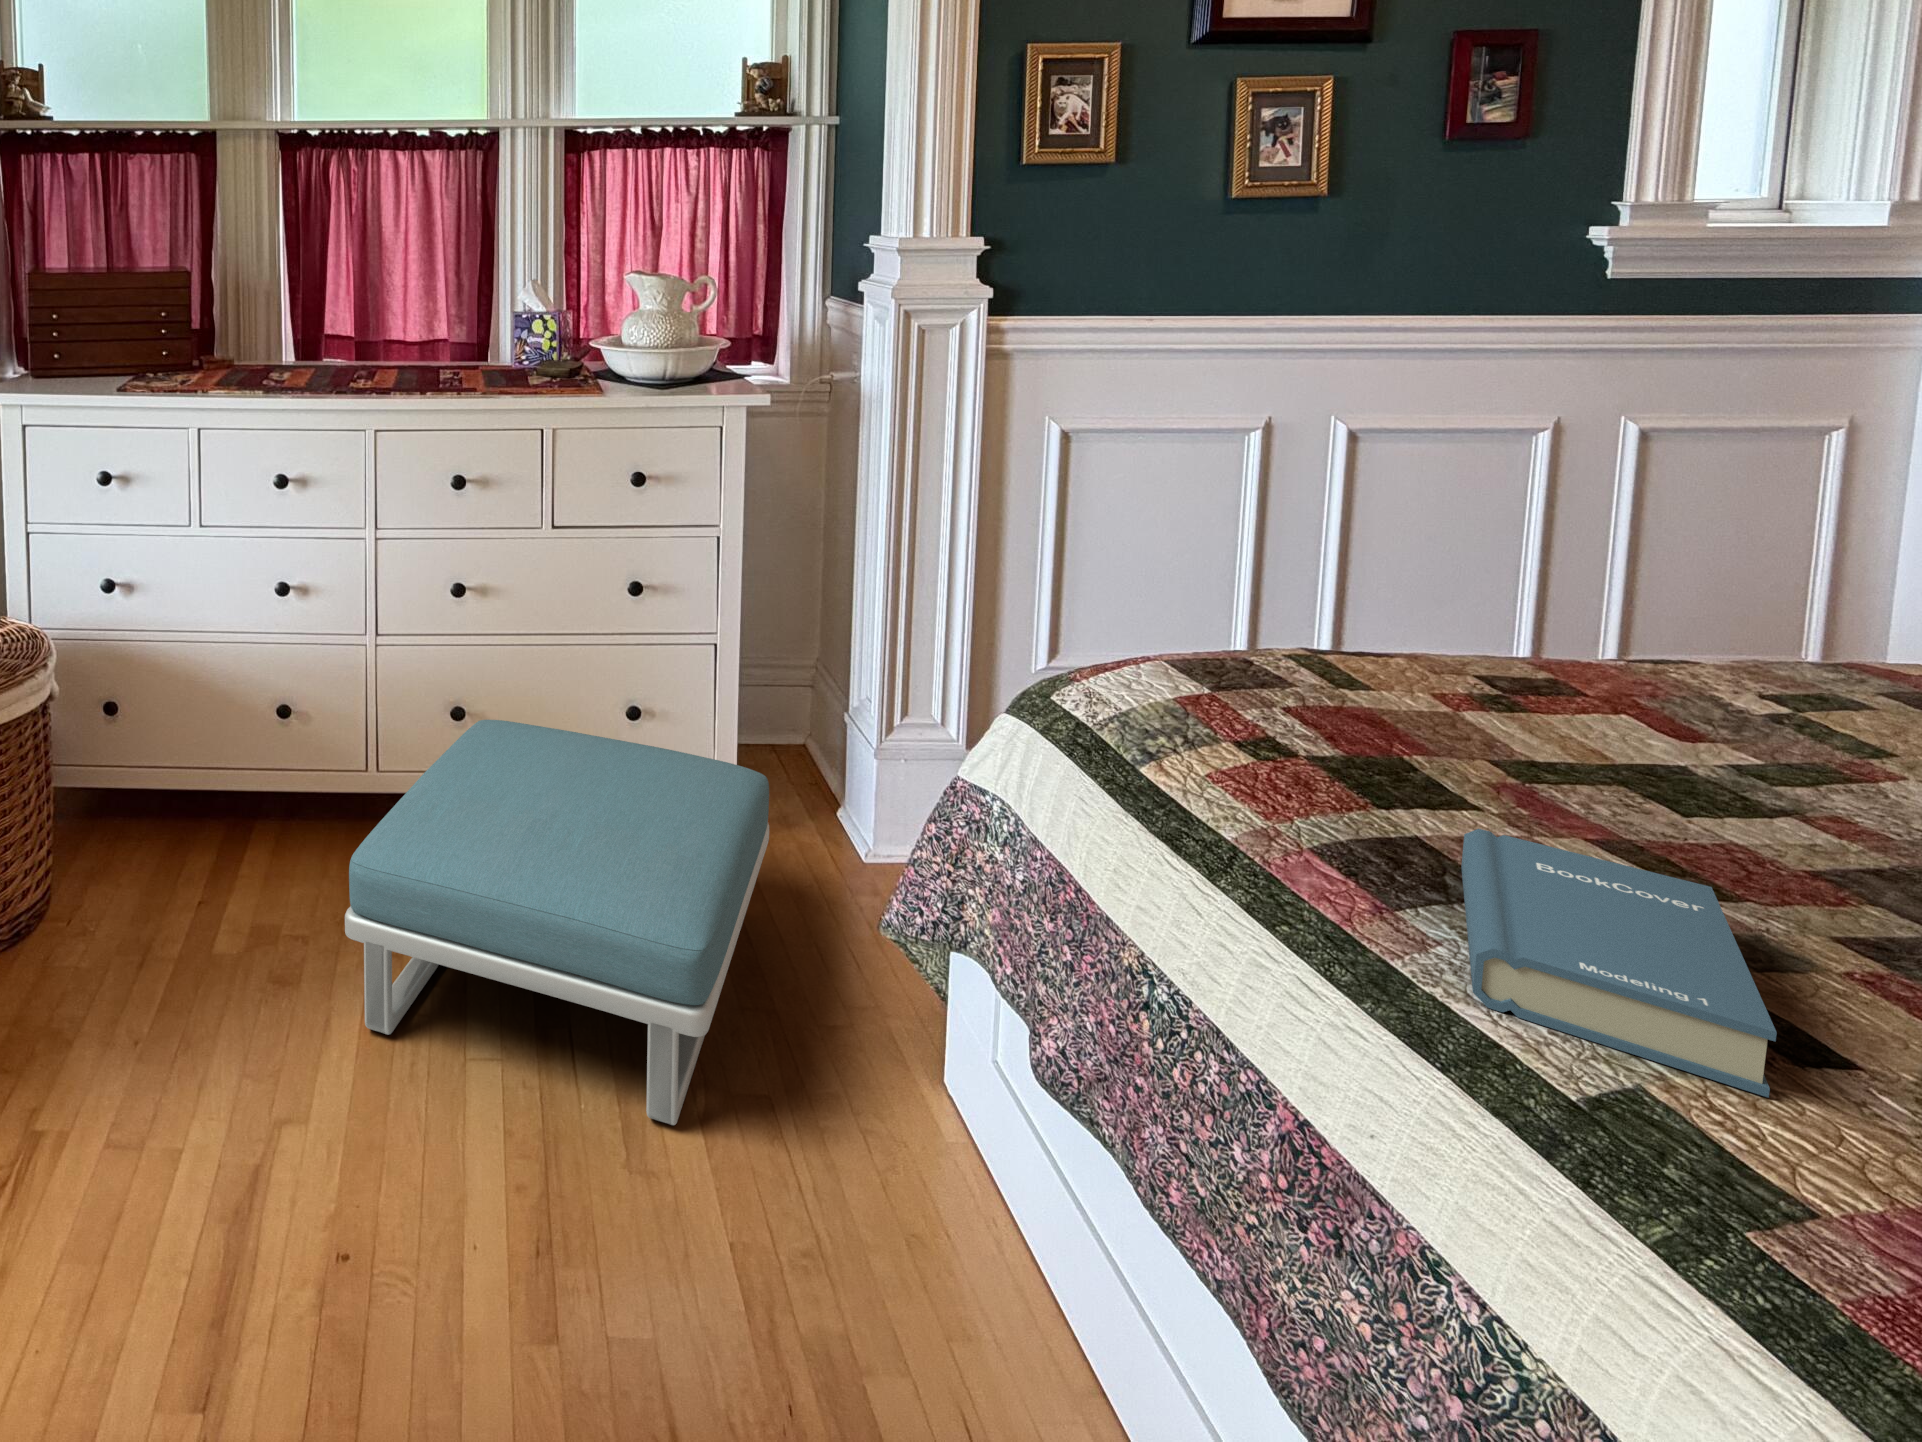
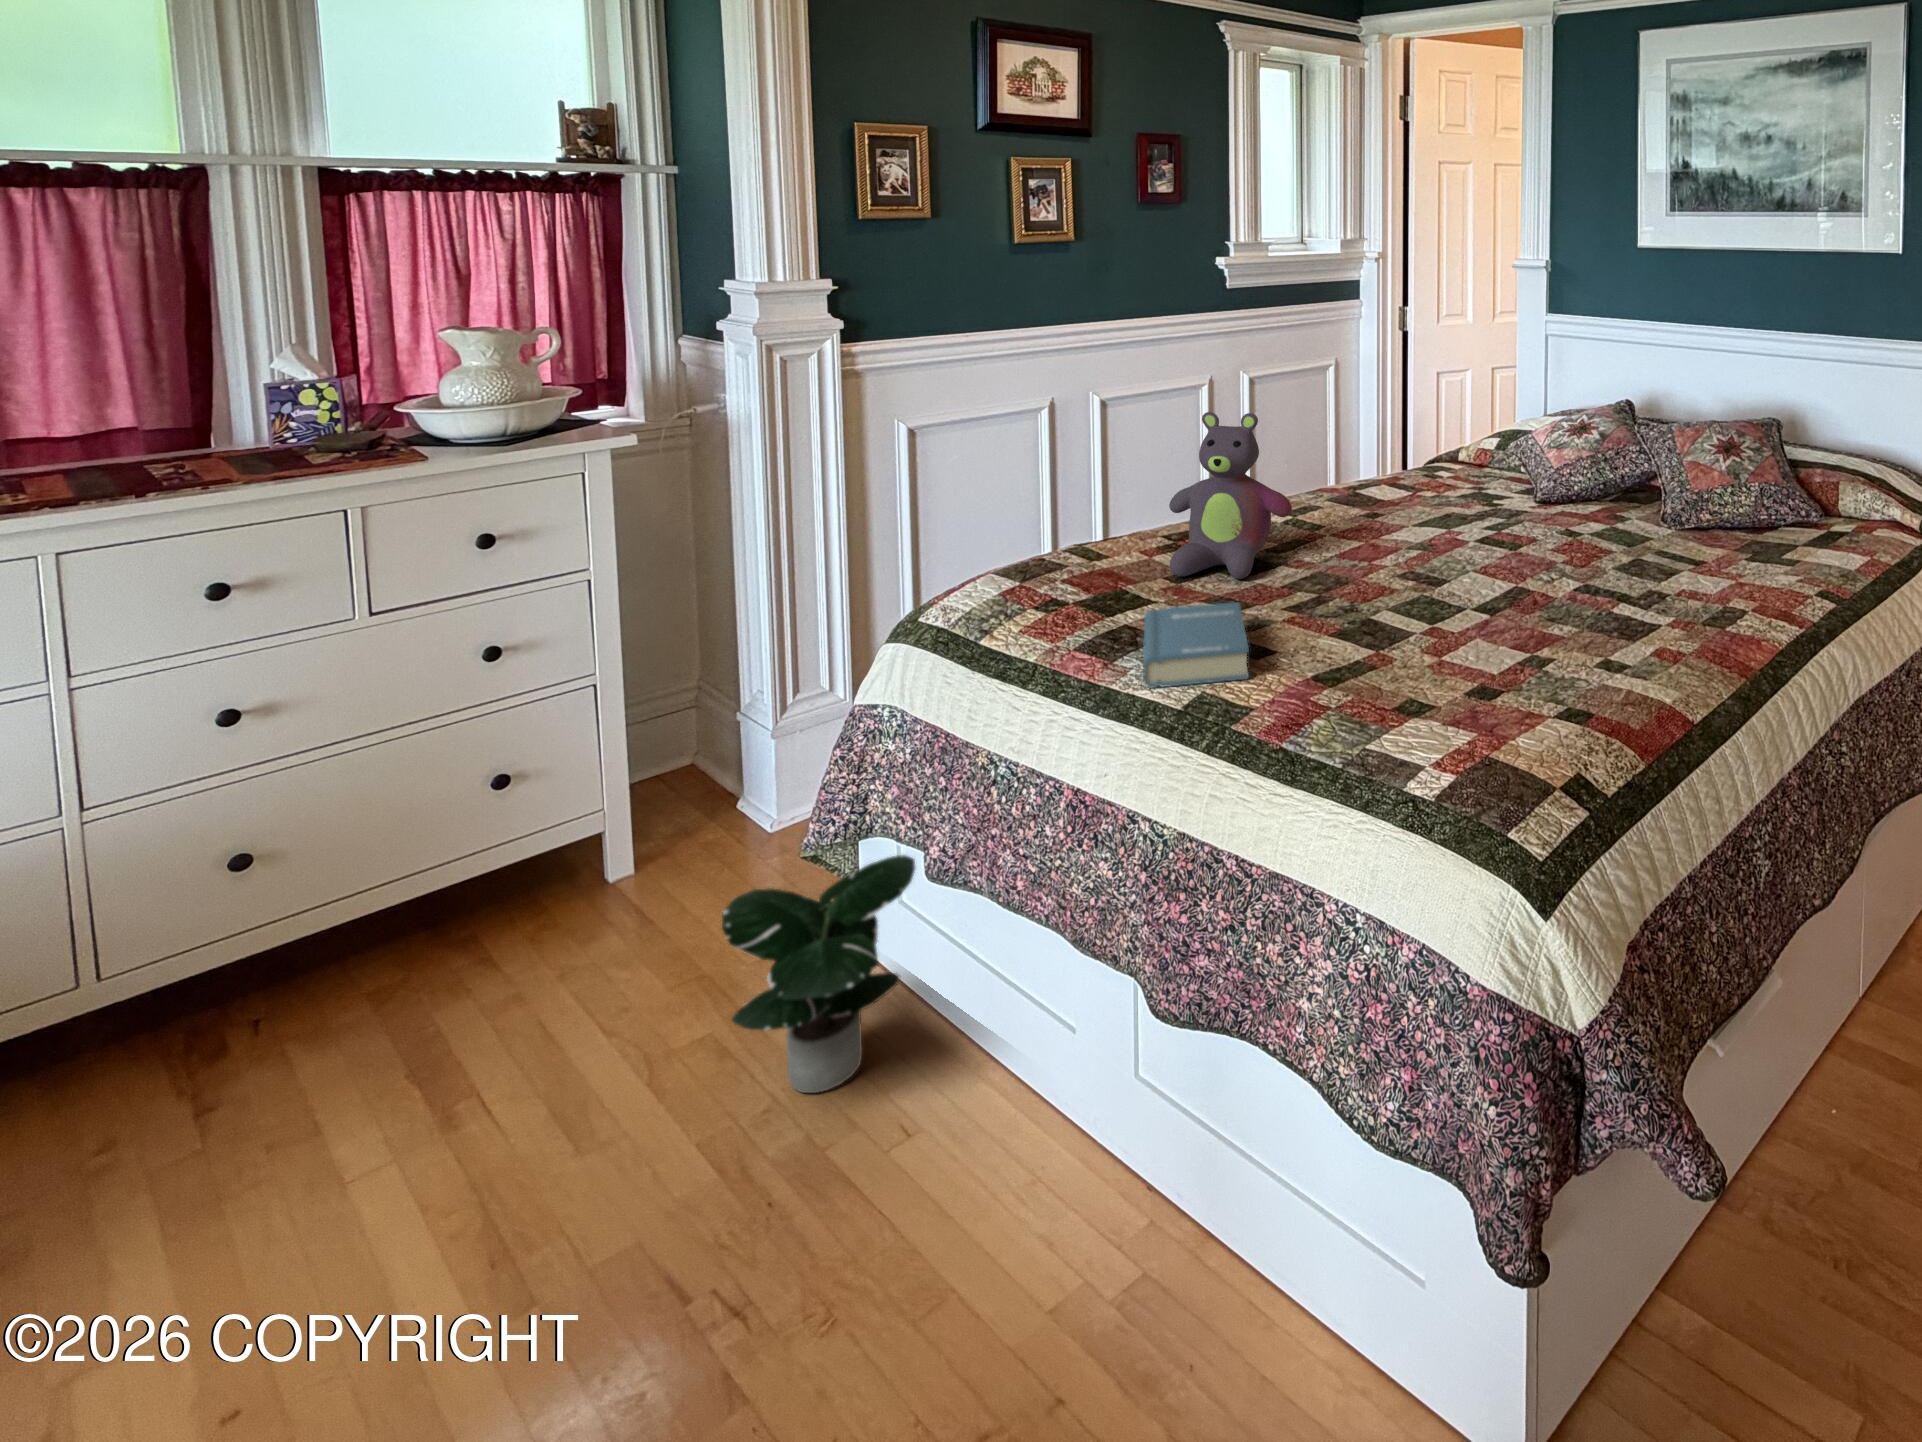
stuffed bear: none [1502,482,1827,816] -> present [1169,412,1292,579]
footstool: present [345,720,769,1125] -> none [123,781,677,1230]
potted plant: none [775,968,1017,1287] -> present [722,854,915,1093]

